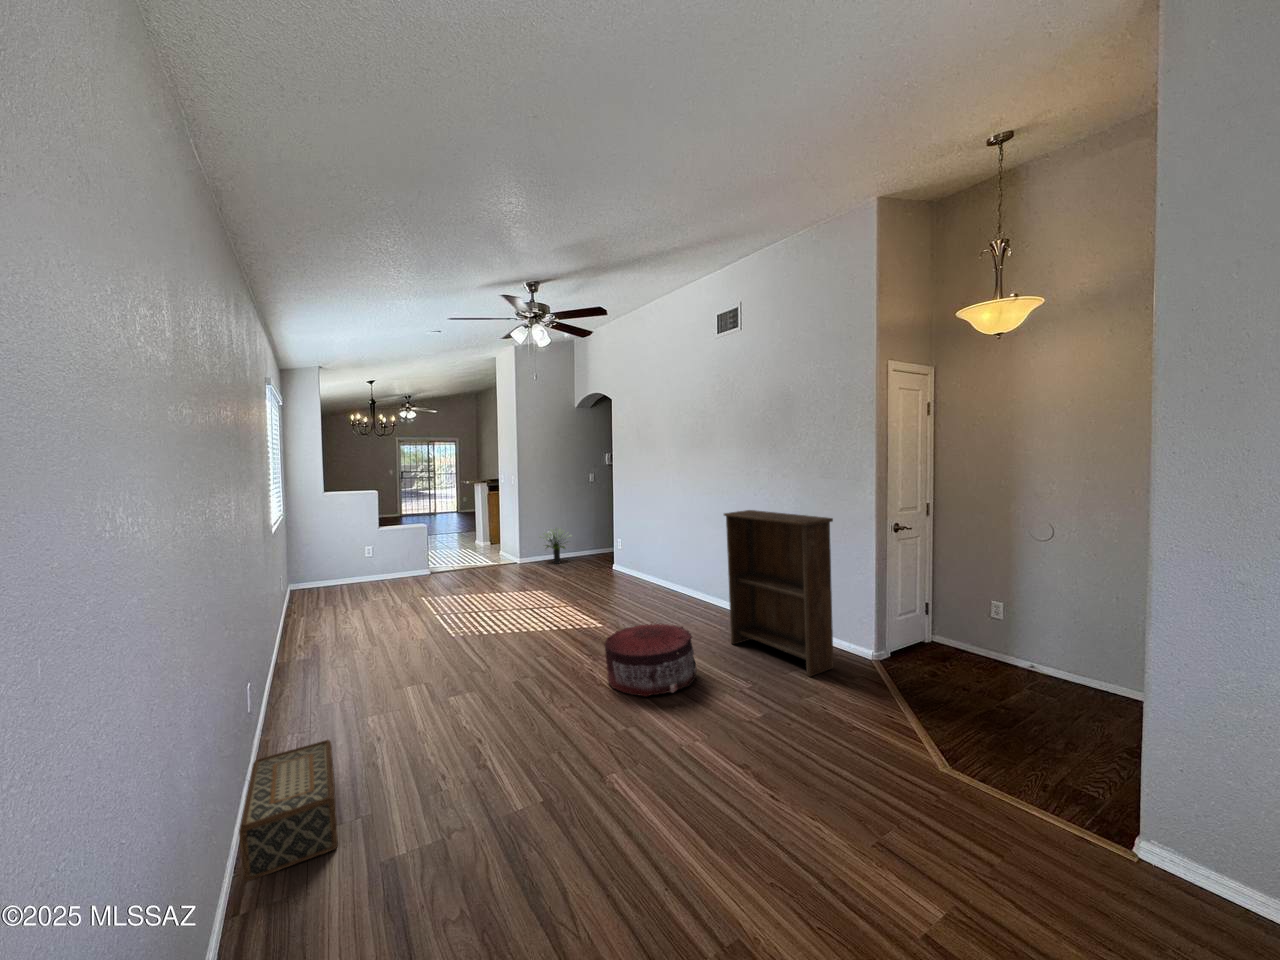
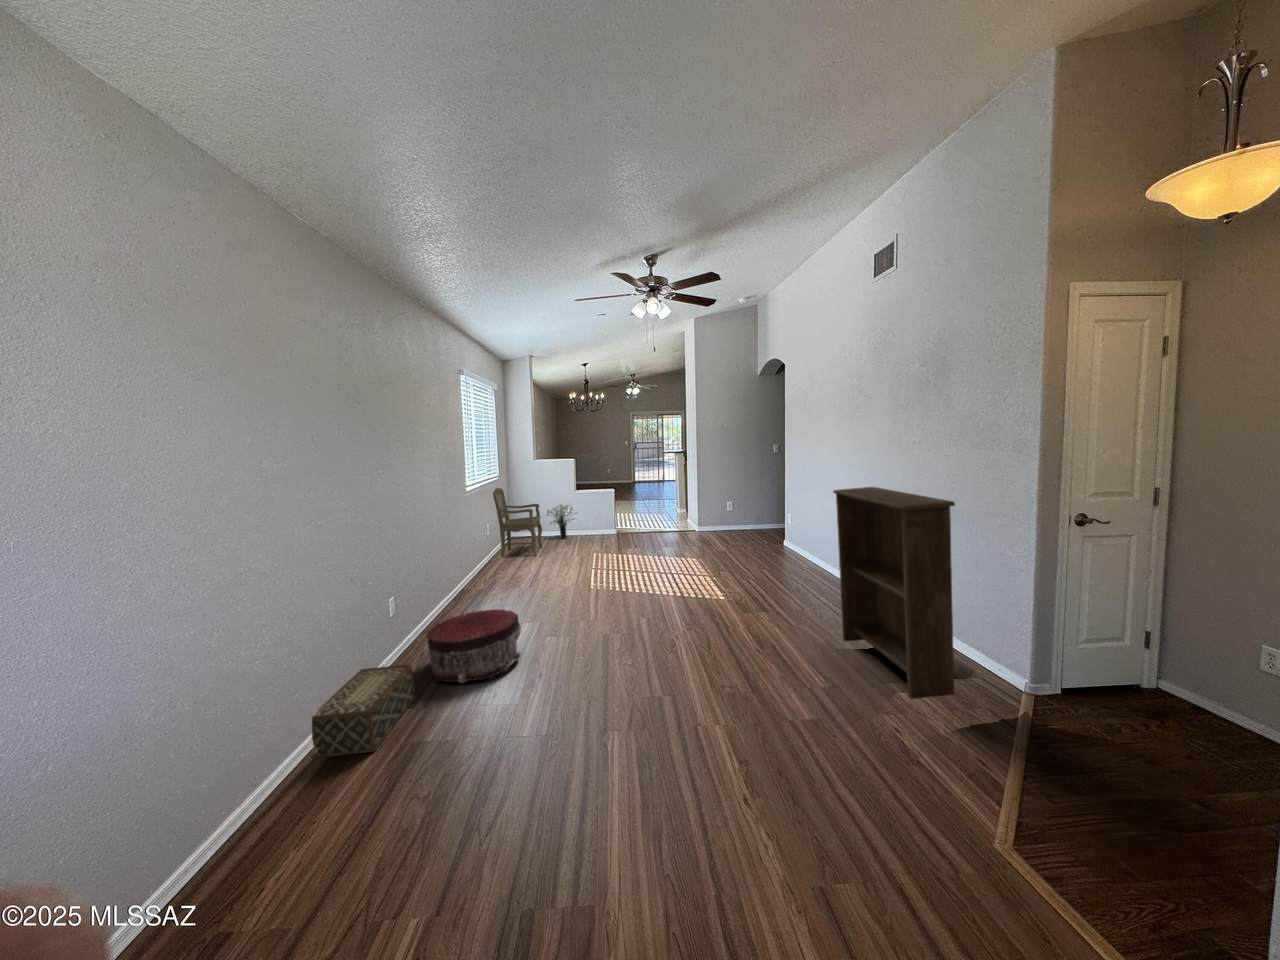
armchair: none [283,524,344,613] -> present [493,488,542,557]
potted plant: present [539,528,572,564] -> present [546,504,578,539]
pouf: present [605,624,696,696] -> present [427,609,521,683]

